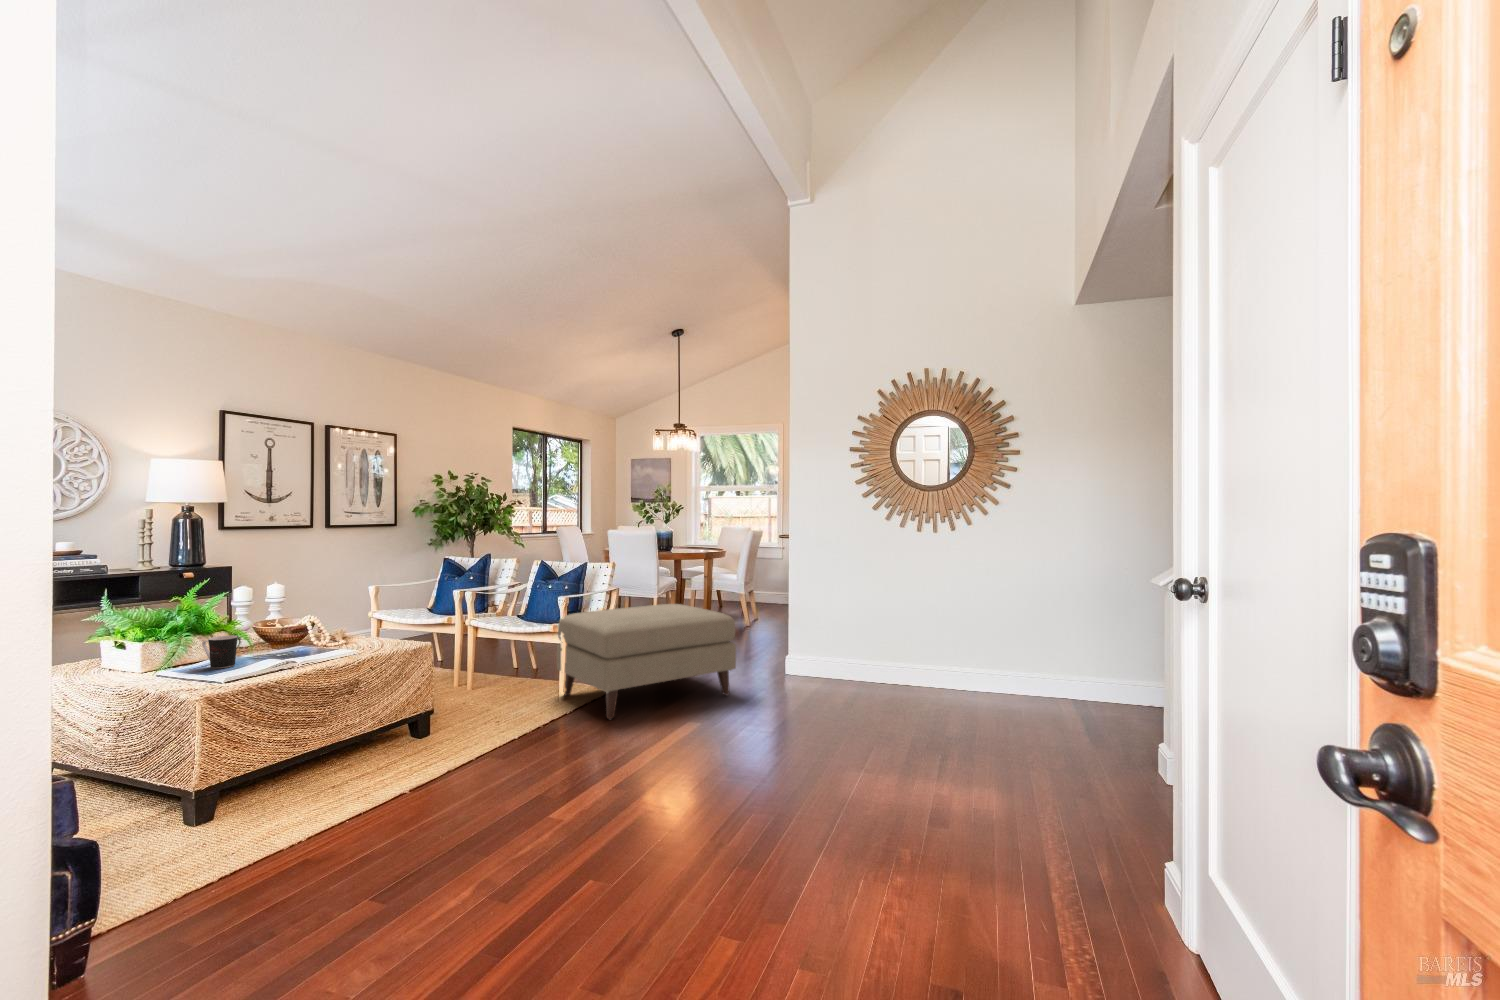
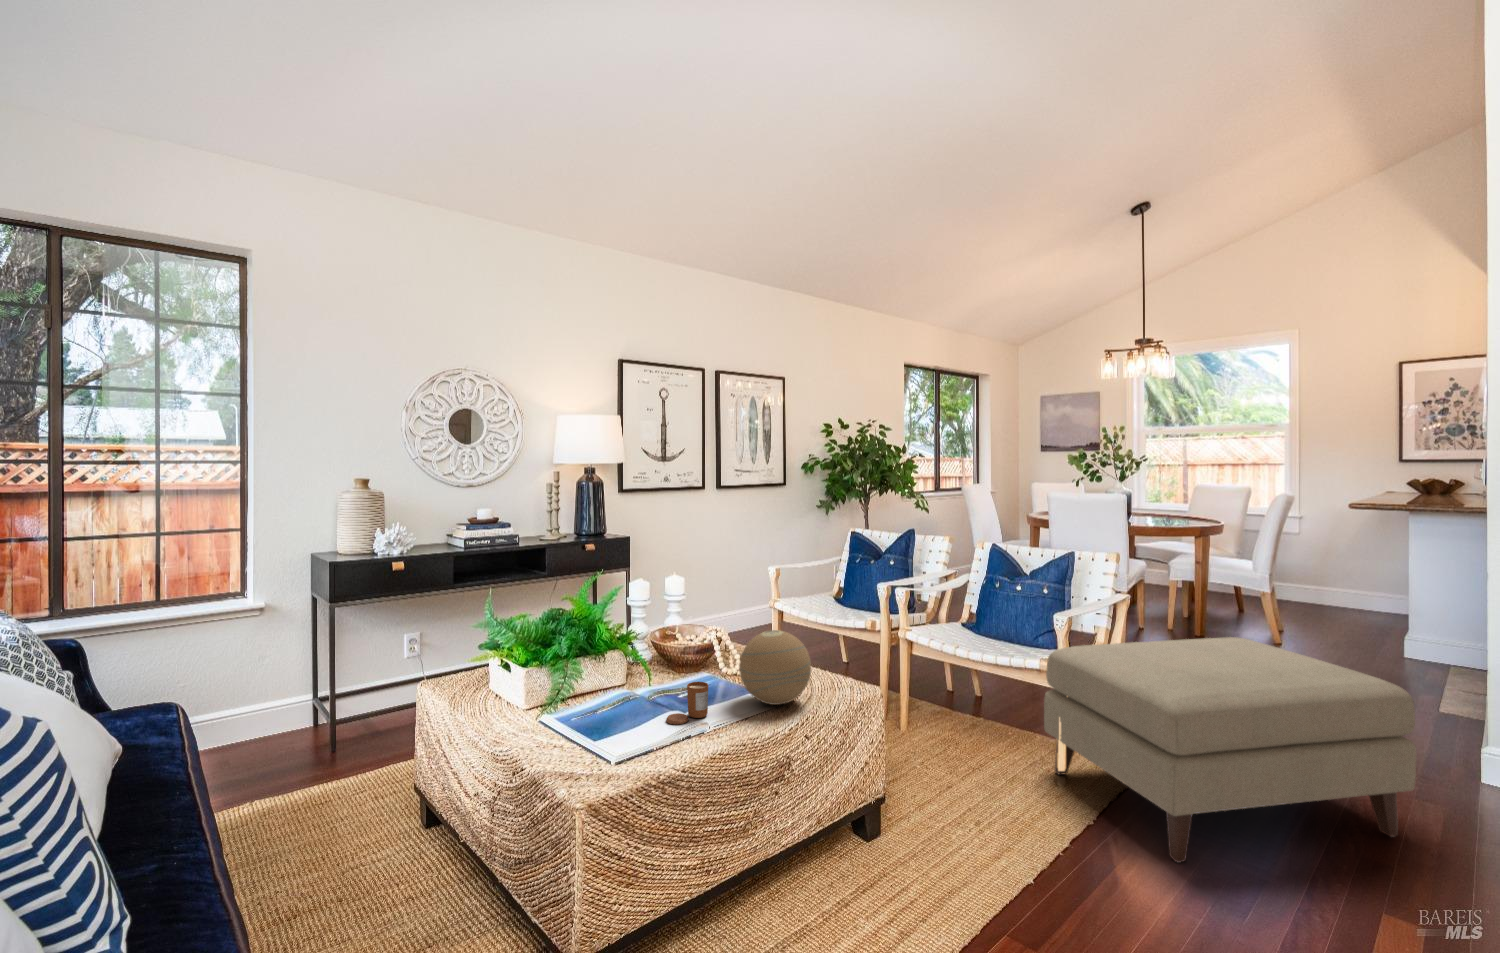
decorative orb: none [325,604,380,652] -> present [739,630,811,705]
coffee cup: present [202,636,238,668] -> none [593,670,634,721]
candle: none [265,639,299,665] -> present [666,682,708,724]

